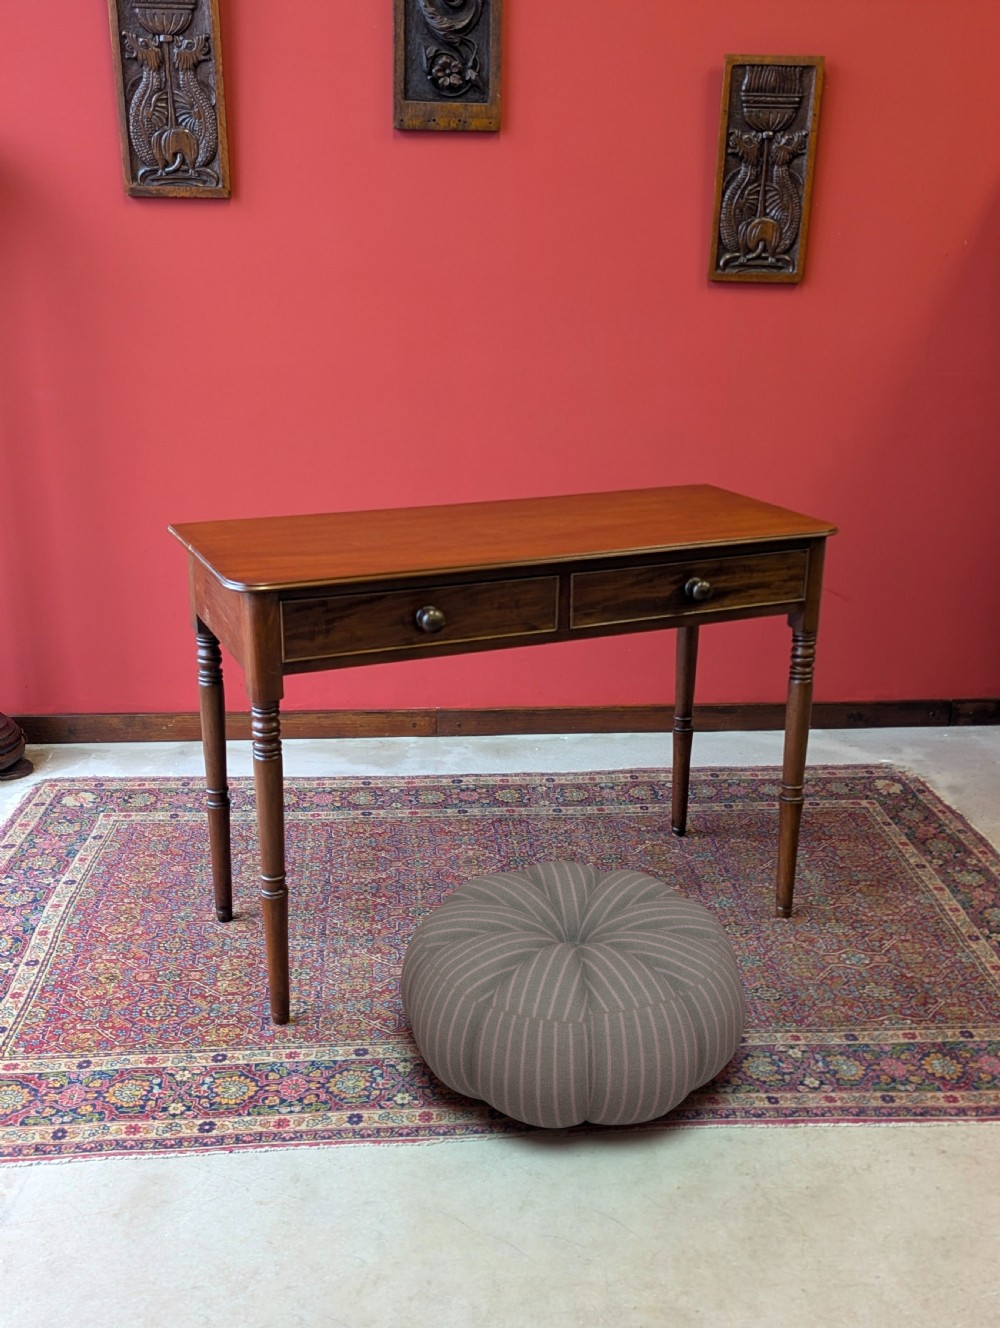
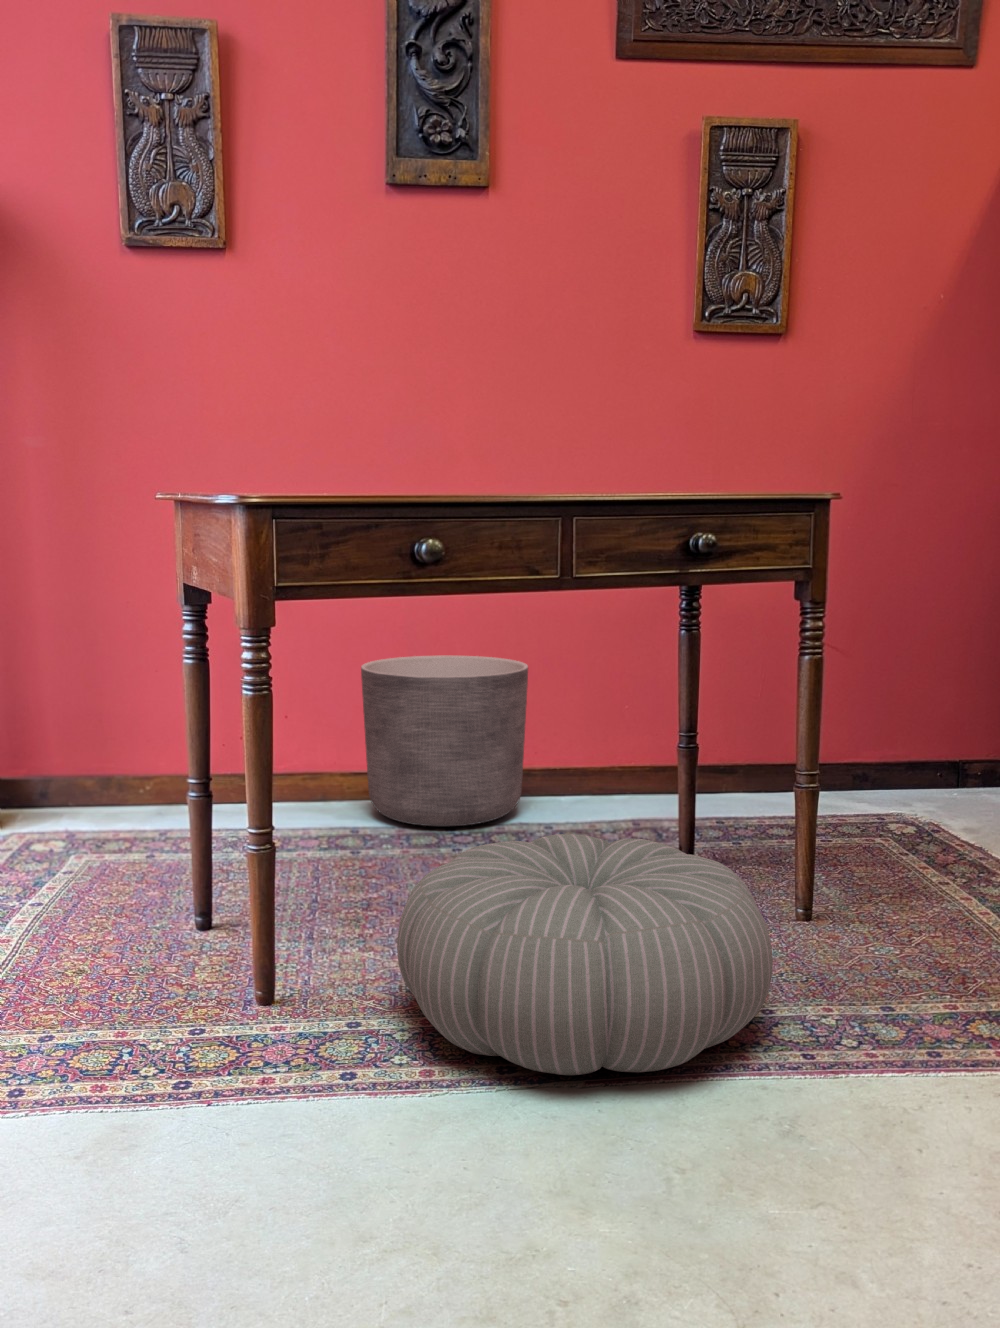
planter: none [373,605,534,781] -> present [361,656,528,826]

